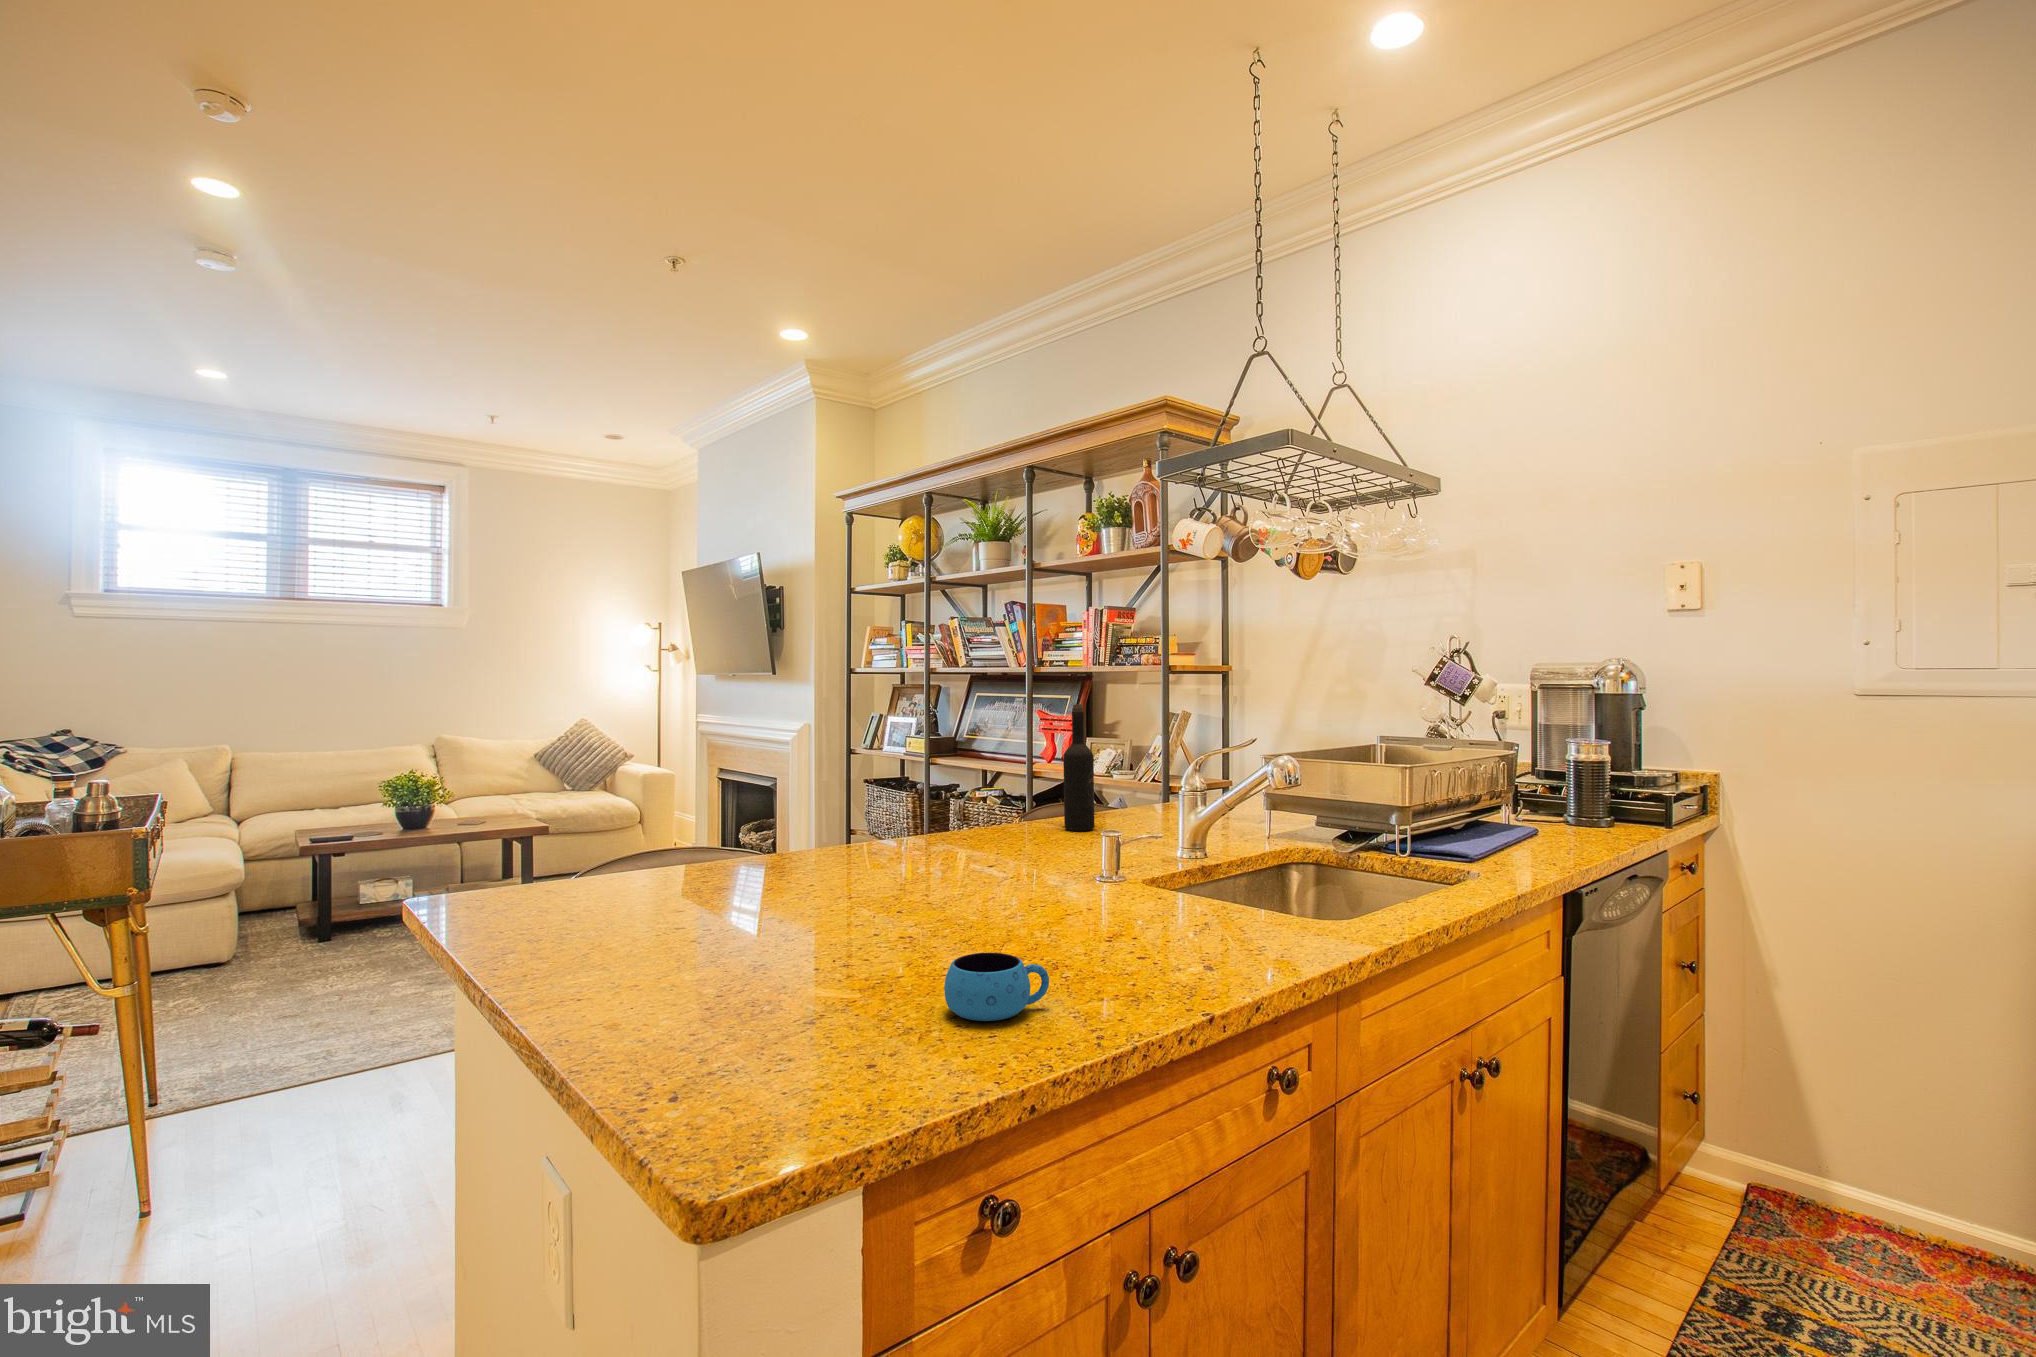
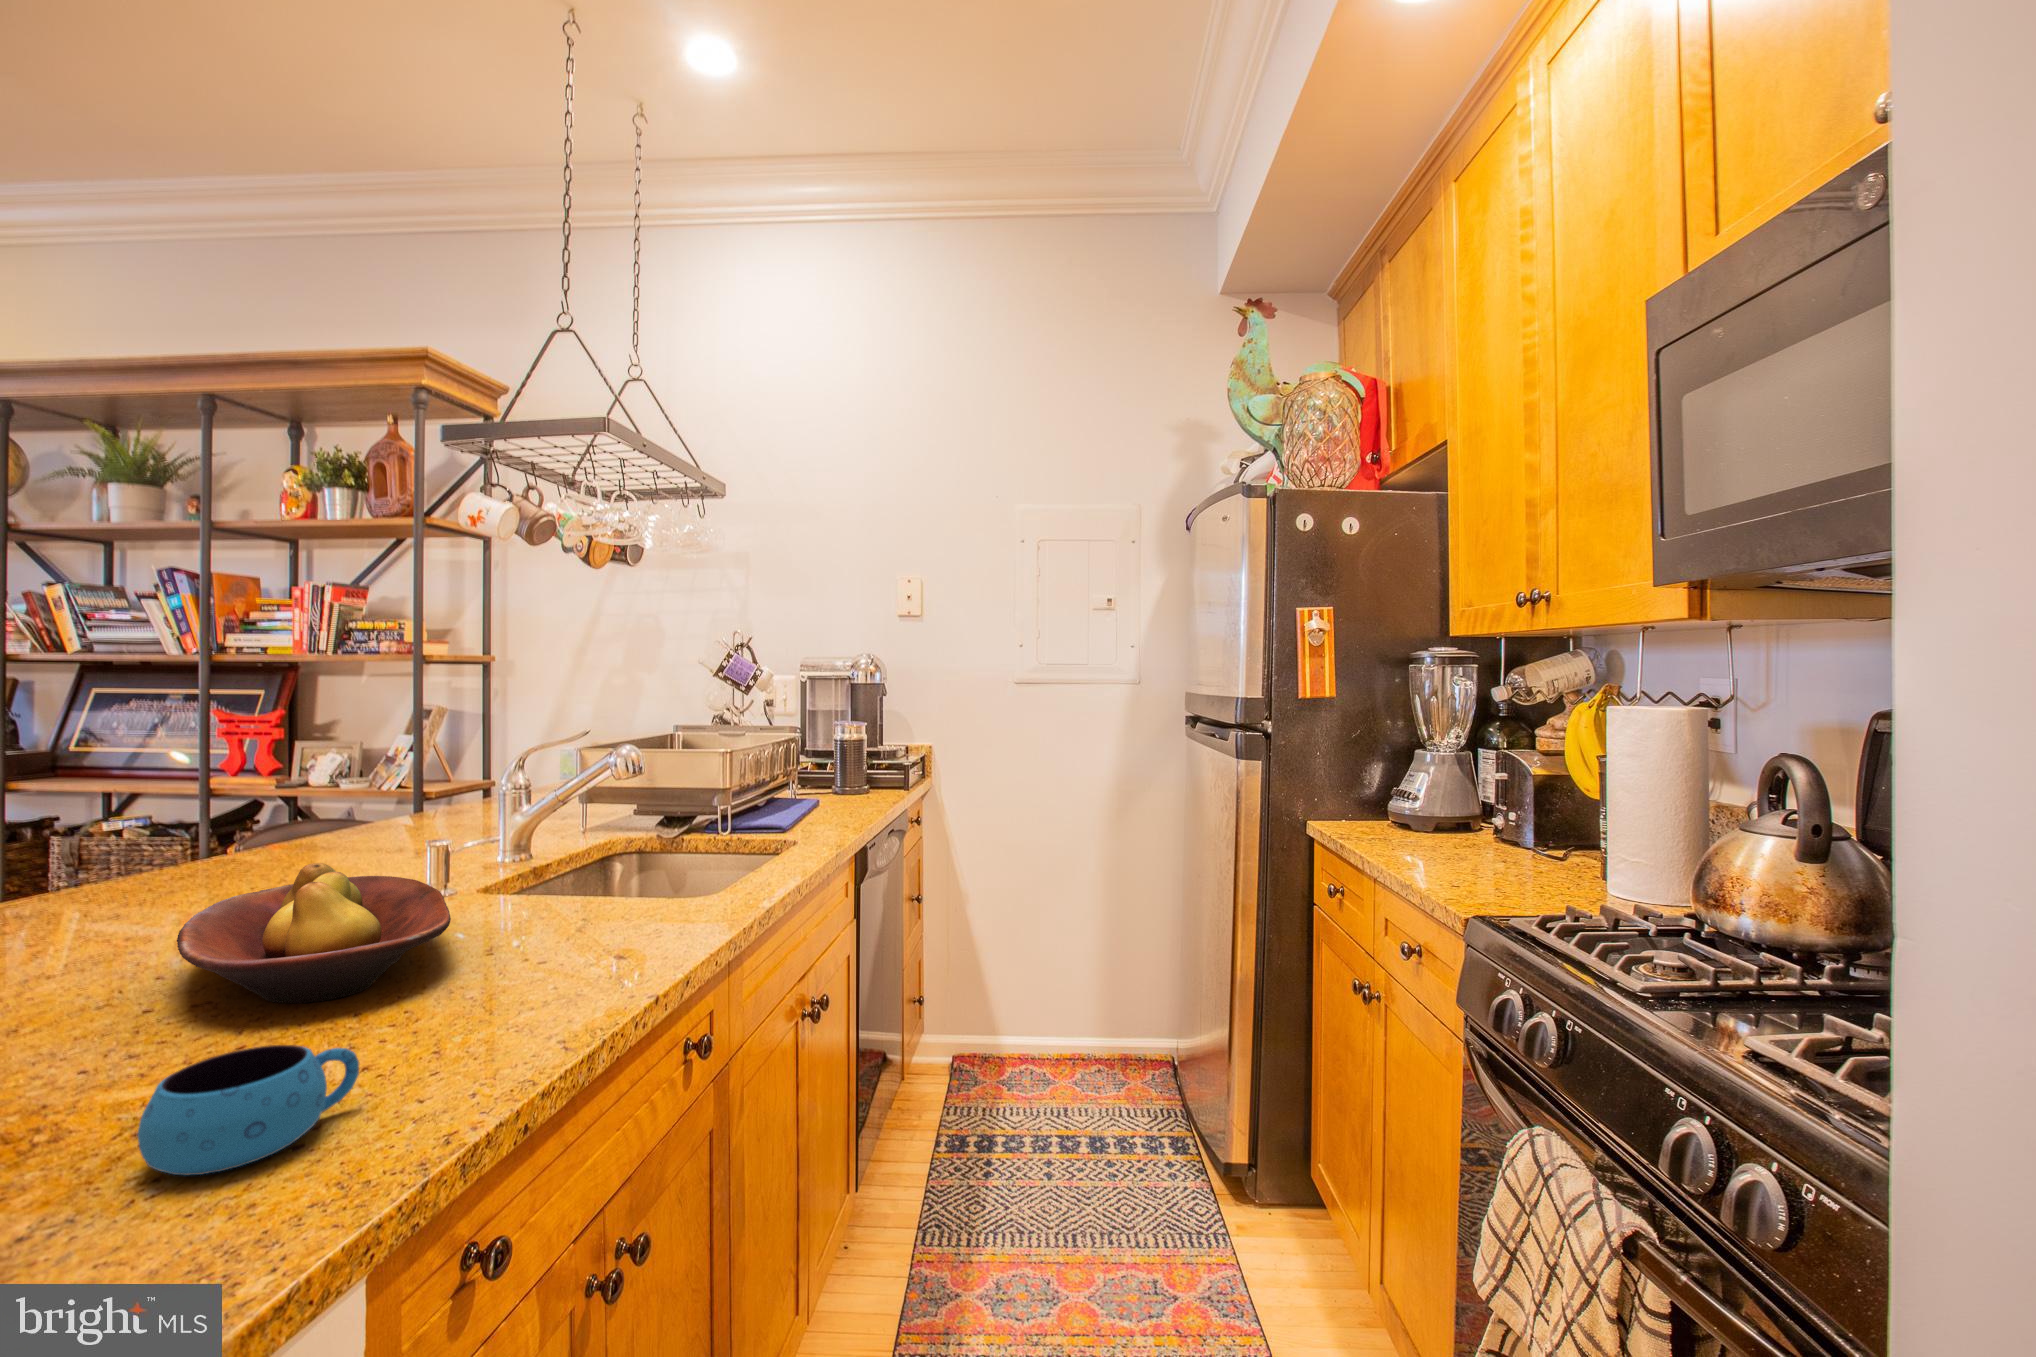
wine bottle: present [1063,704,1095,831] -> none [286,691,336,853]
fruit bowl: none [982,840,1133,939] -> present [177,863,451,1003]

